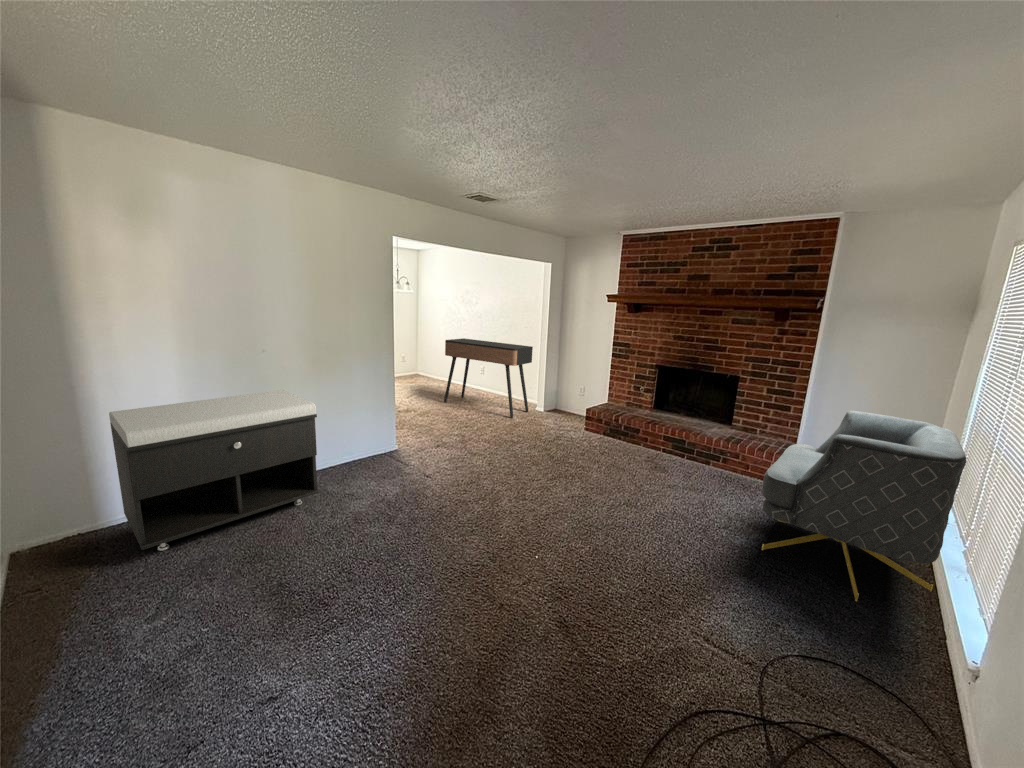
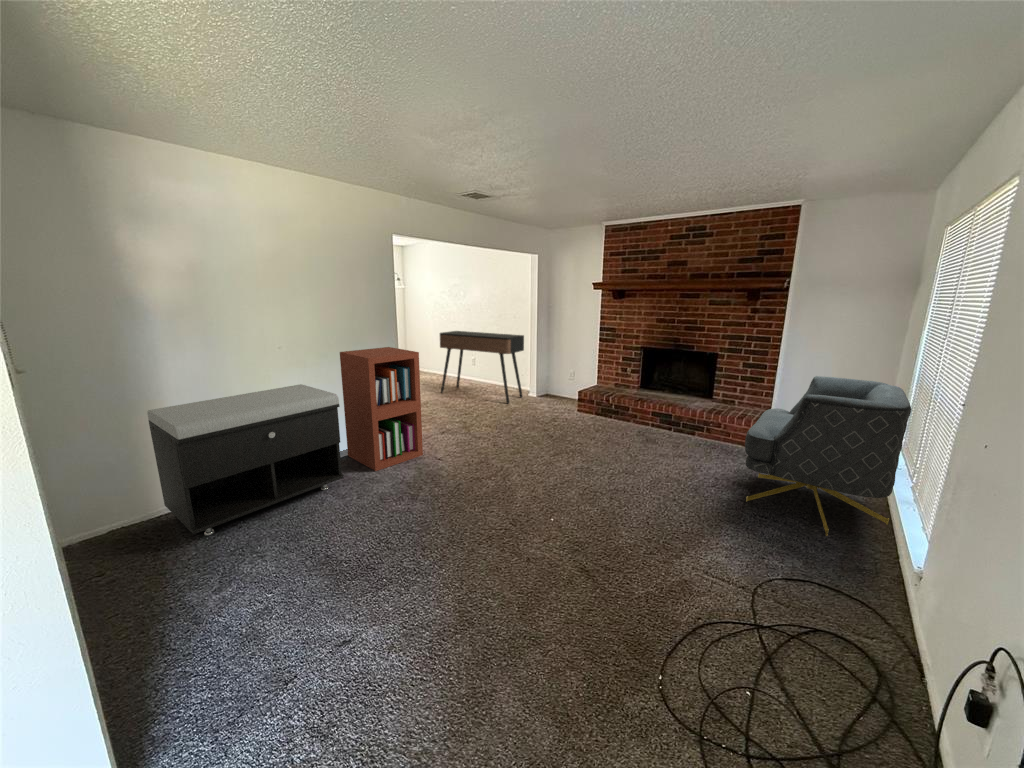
bookshelf: none [327,354,411,487] -> present [340,347,423,471]

